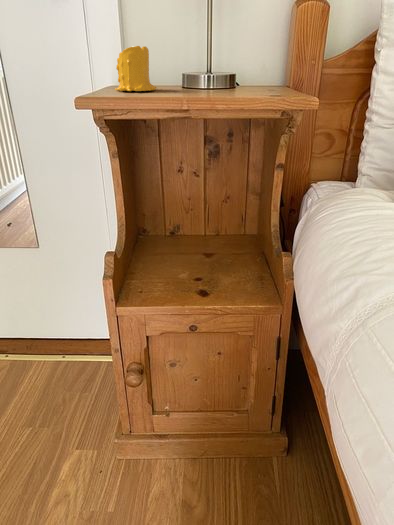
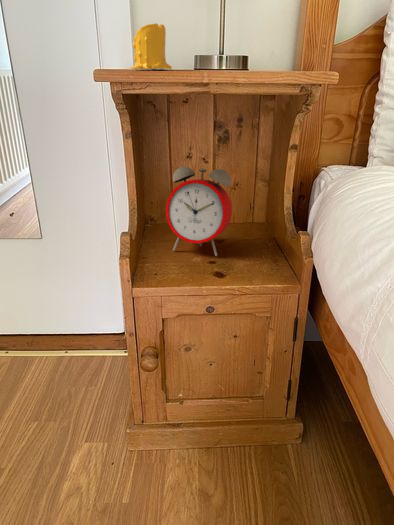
alarm clock: none [153,184,220,273] -> present [166,167,232,256]

